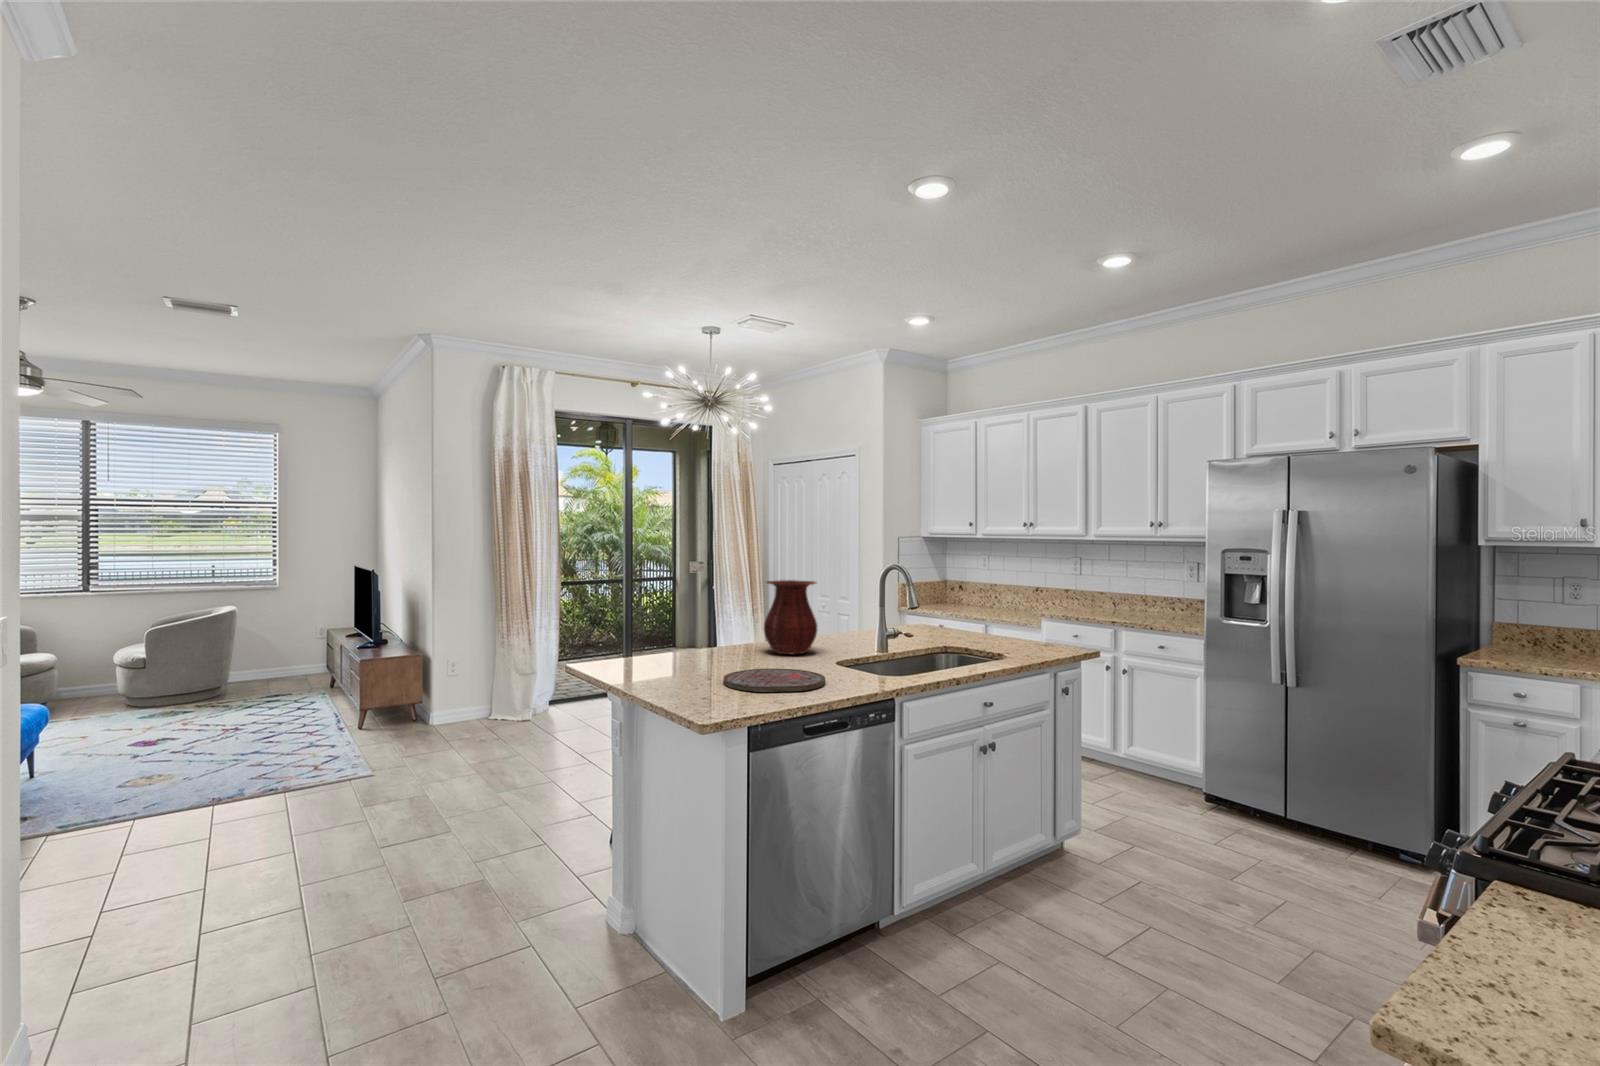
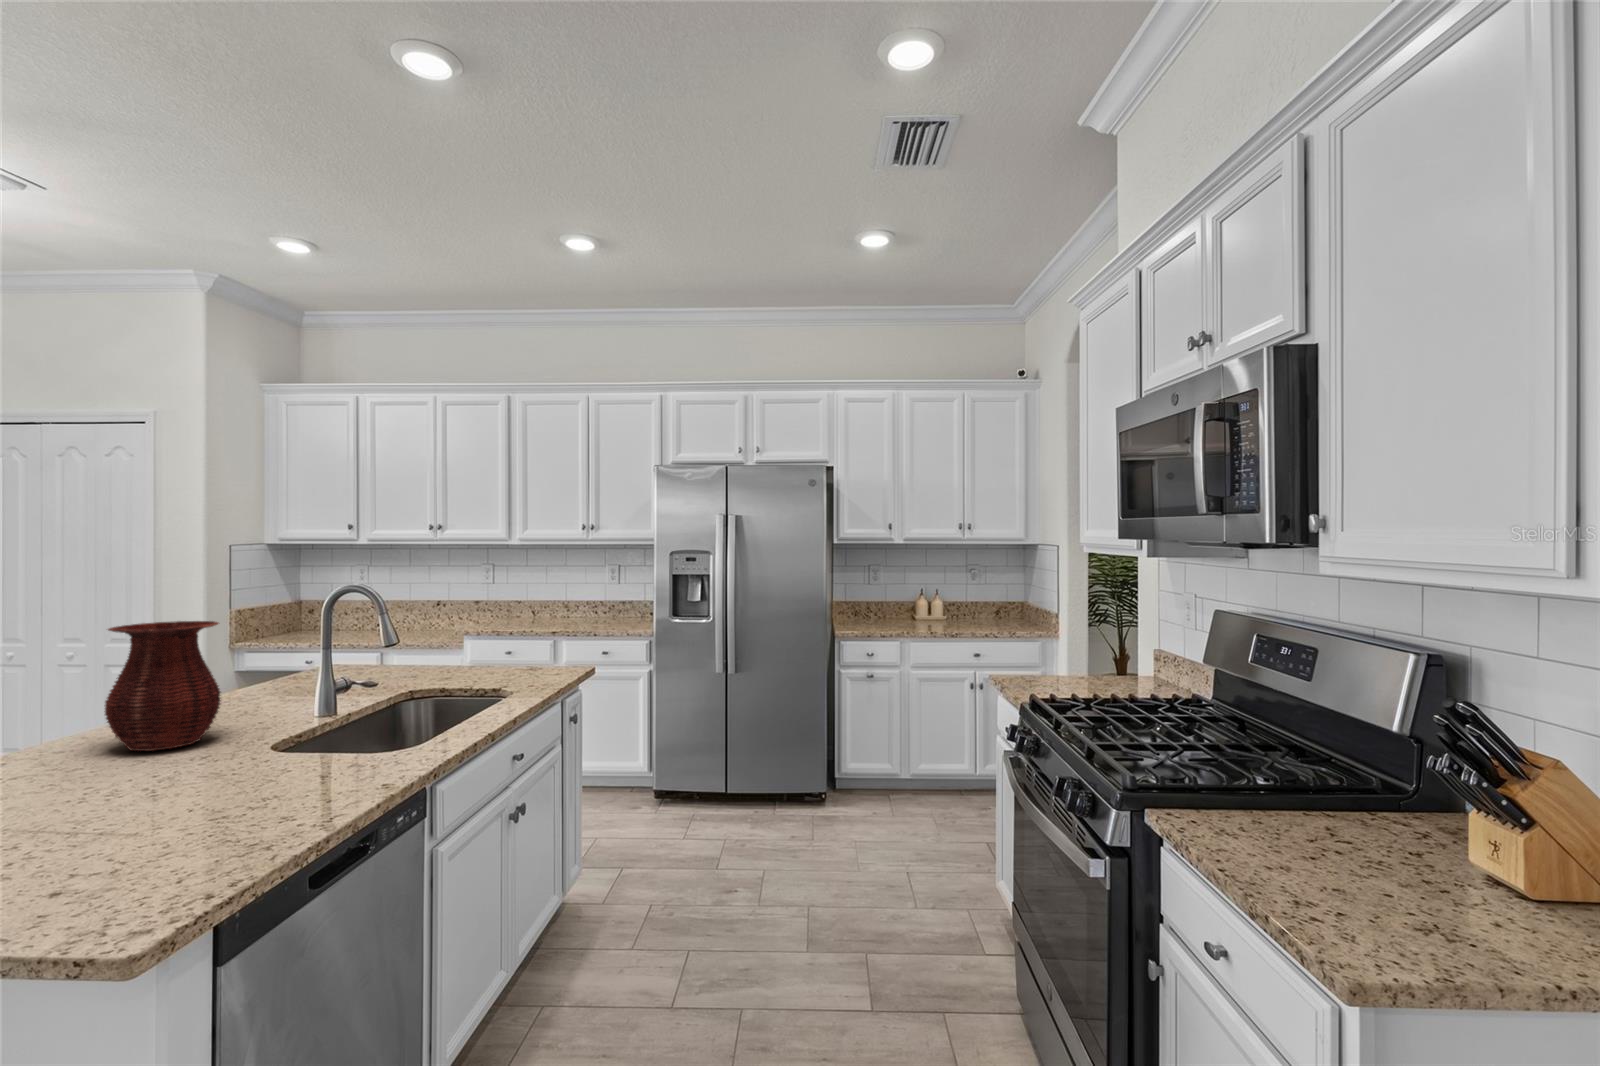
cutting board: present [723,669,825,692] -> none [85,773,309,841]

